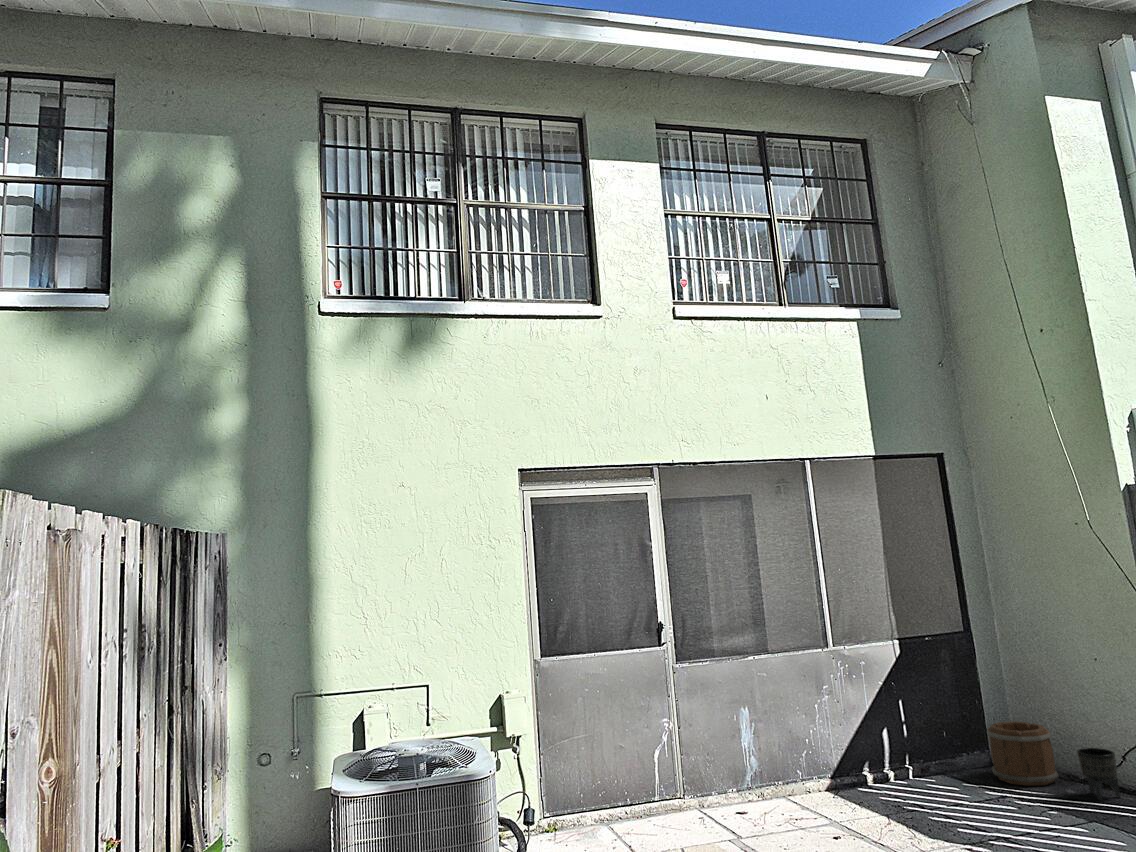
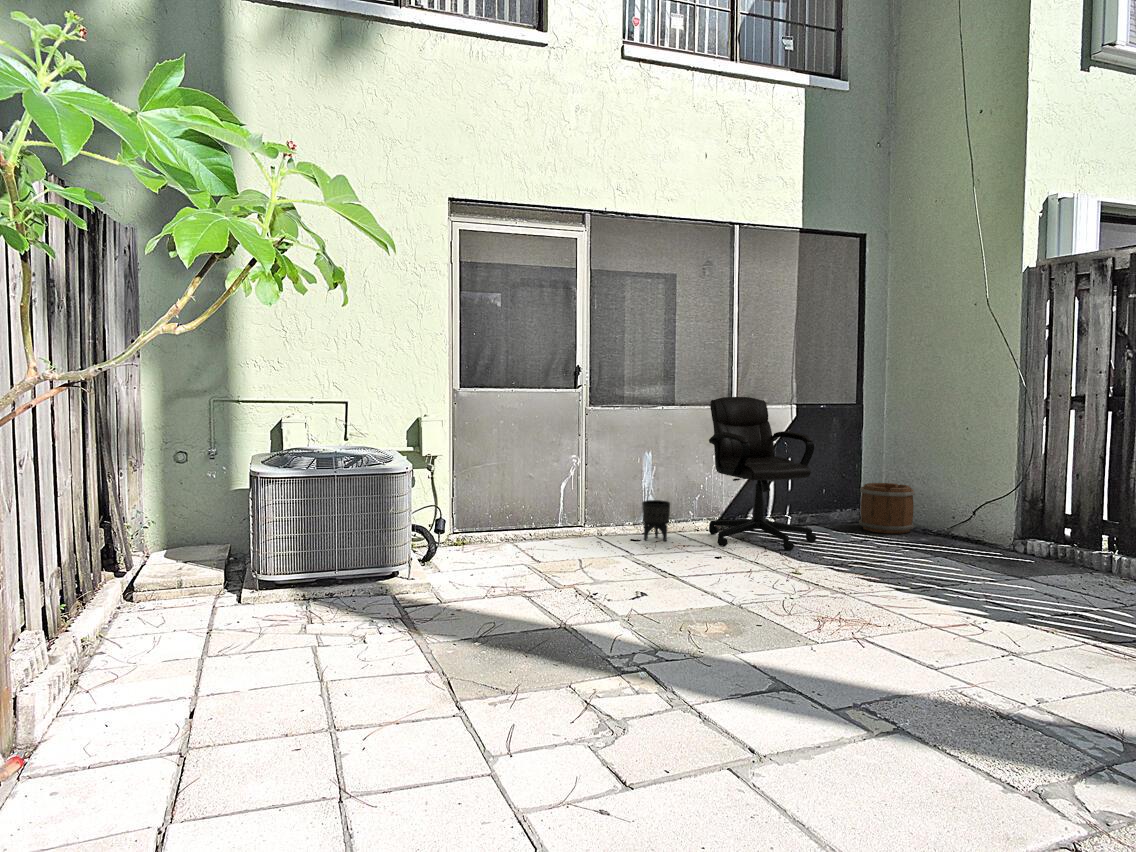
chair: none [804,638,947,822] -> present [709,397,816,550]
planter: present [1077,748,1120,800] -> present [642,500,670,541]

